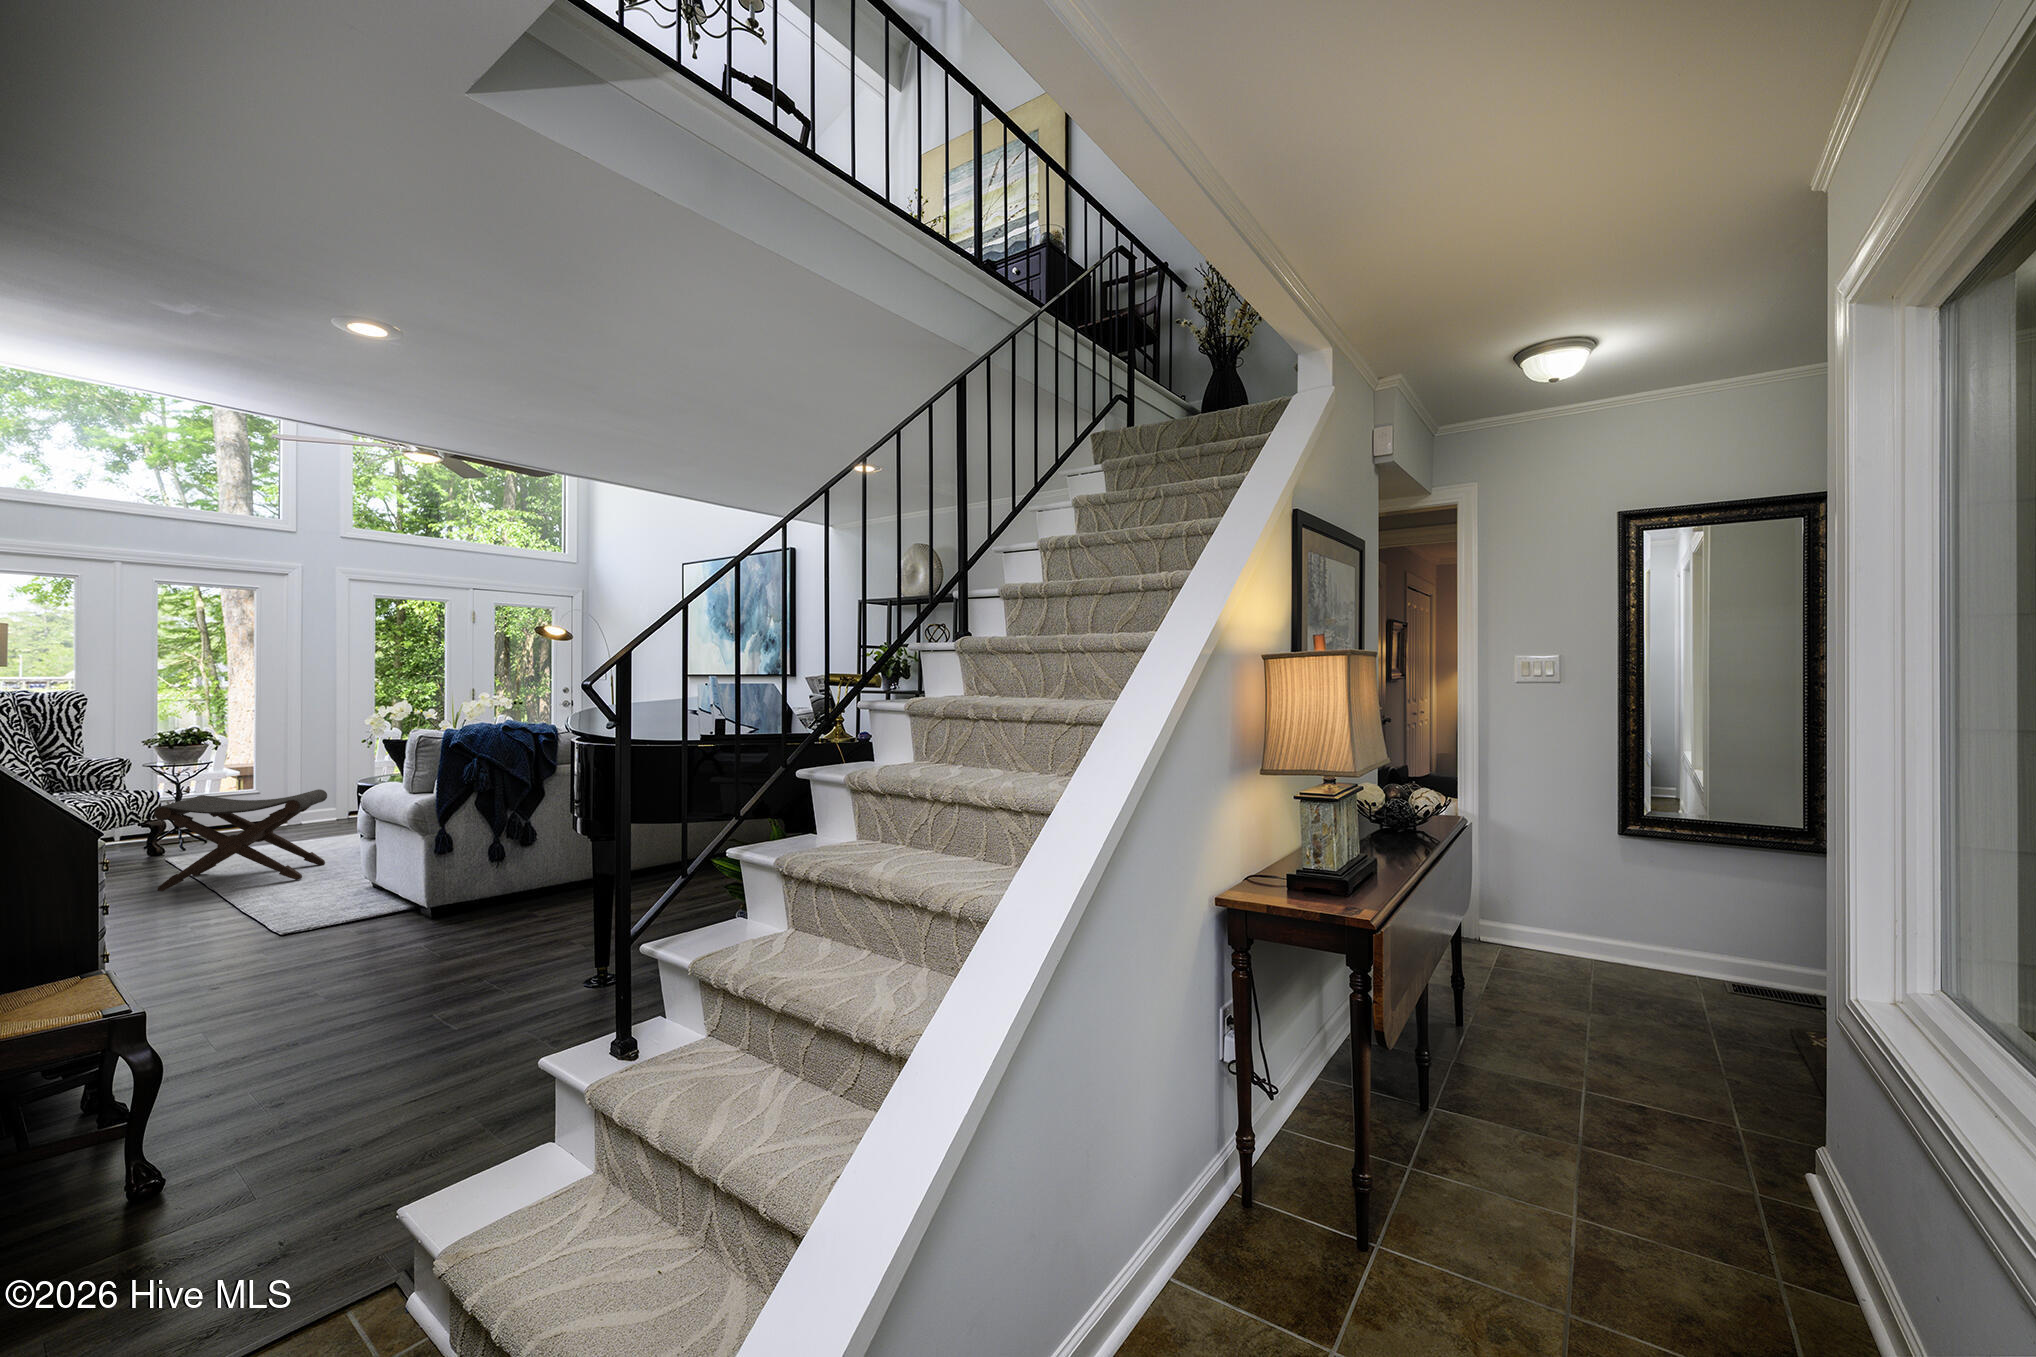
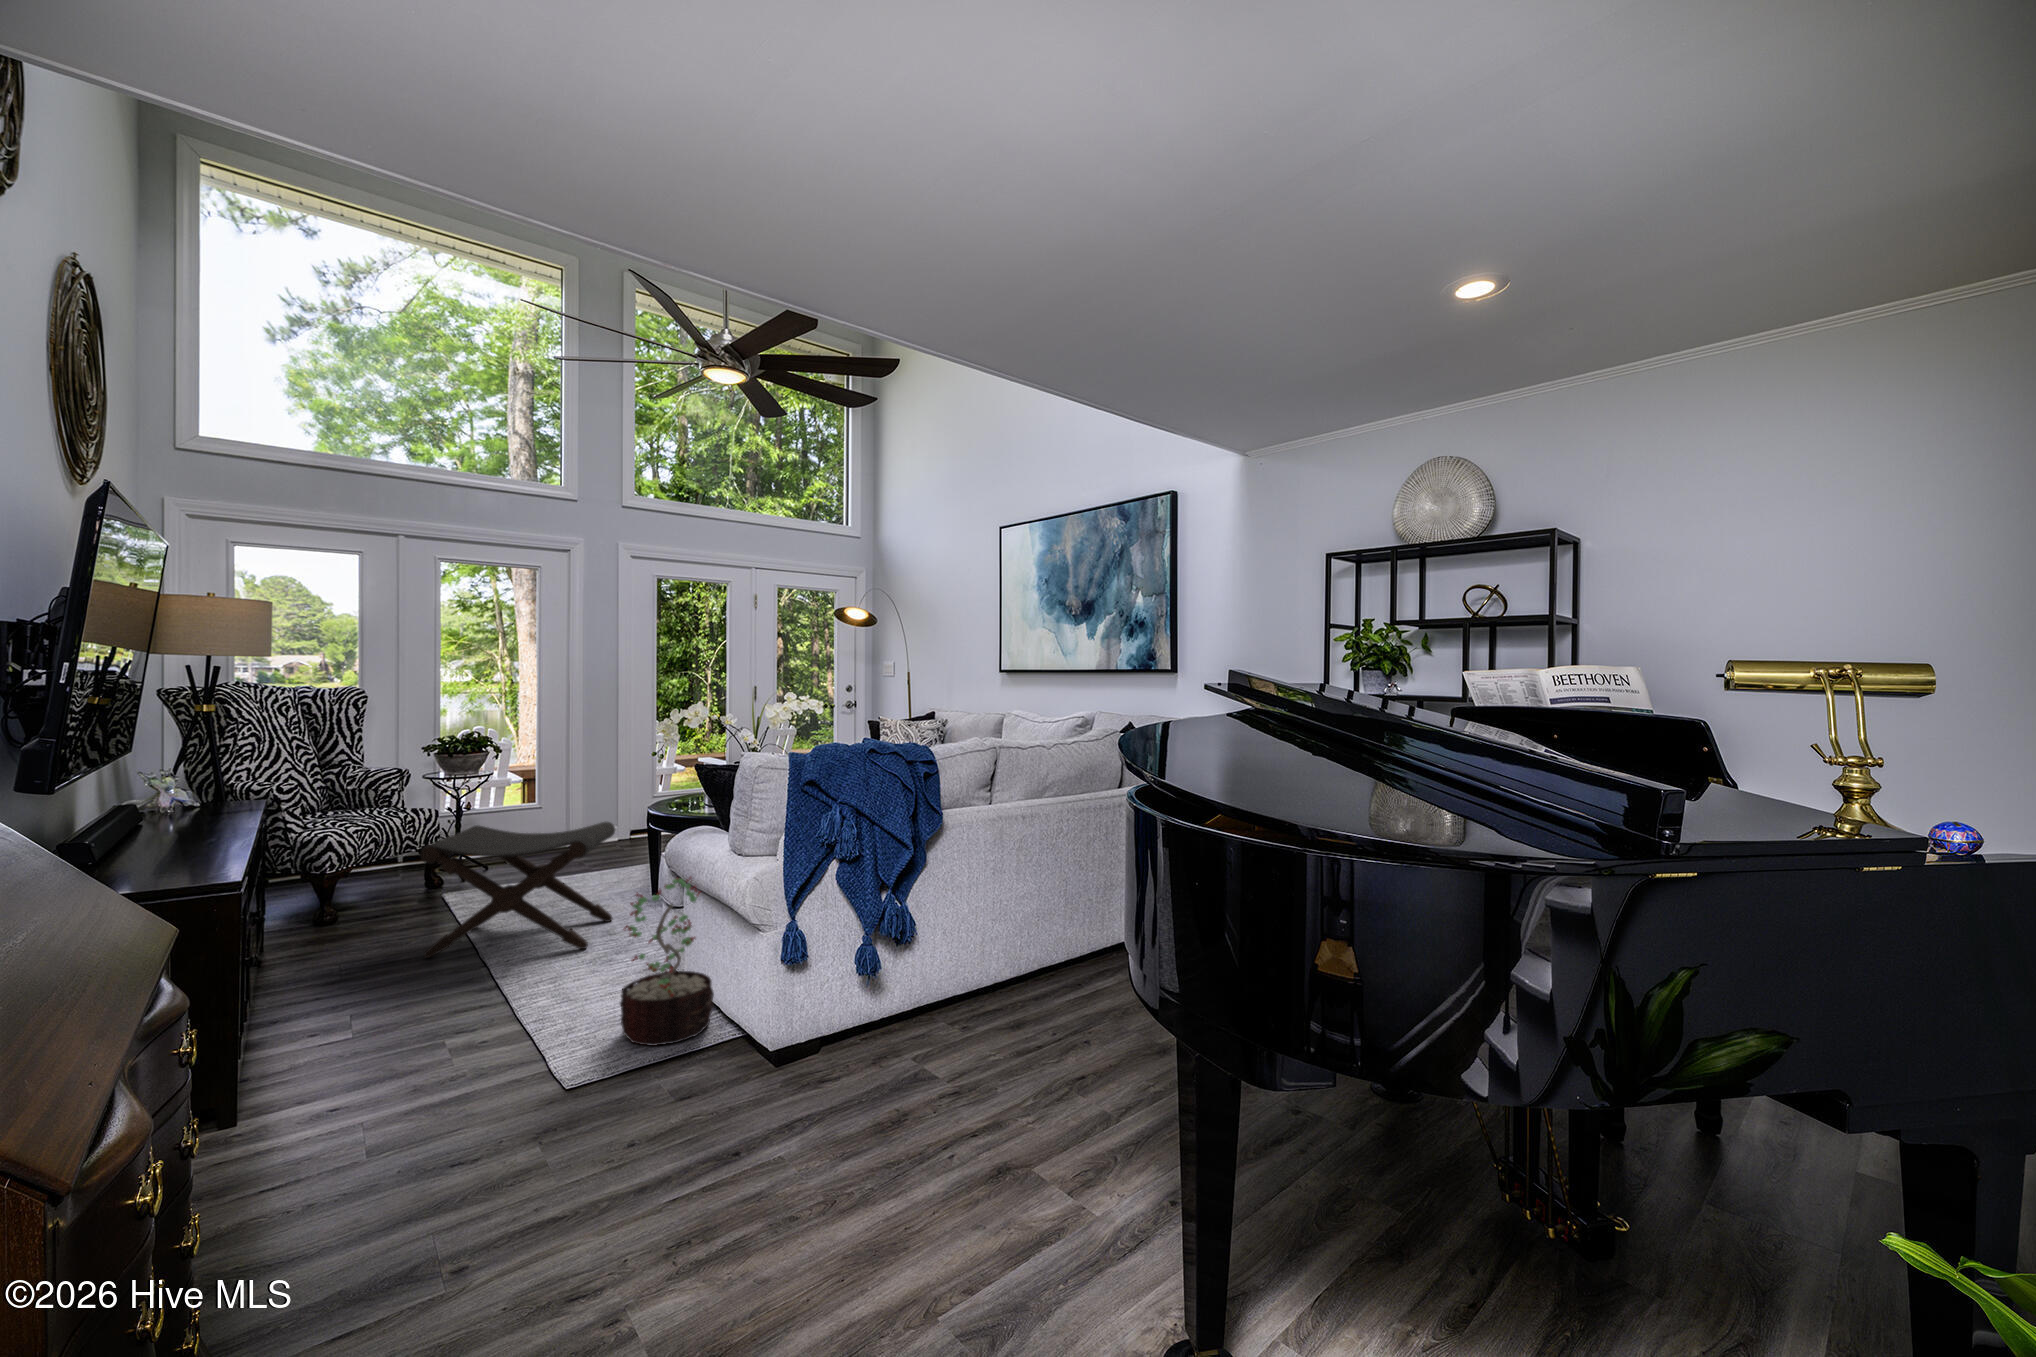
decorative plant: none [323,810,397,918] -> present [620,877,714,1046]

